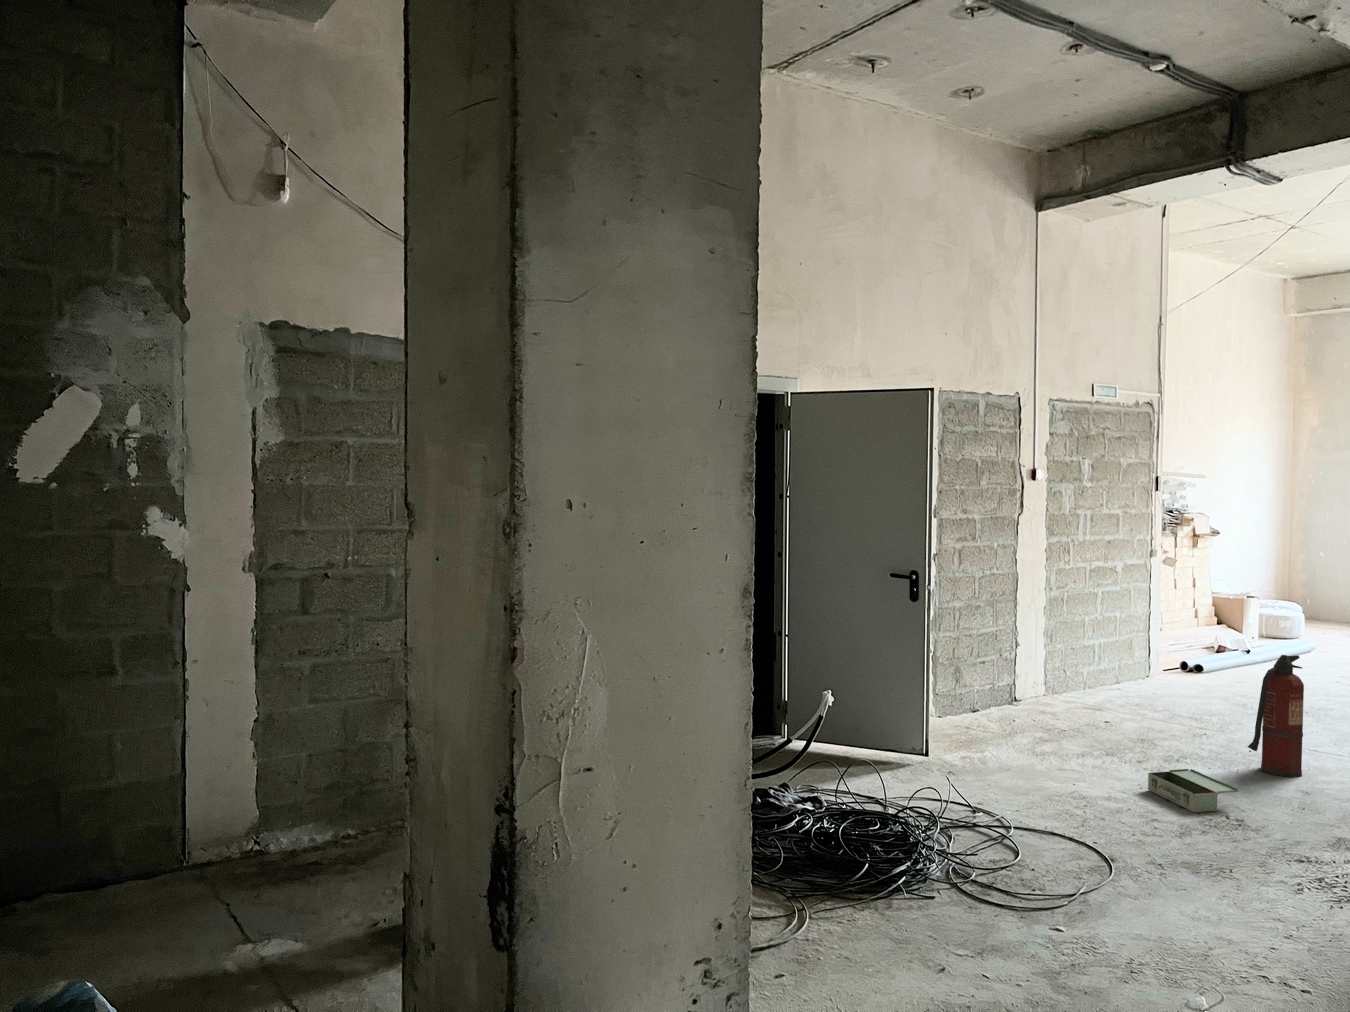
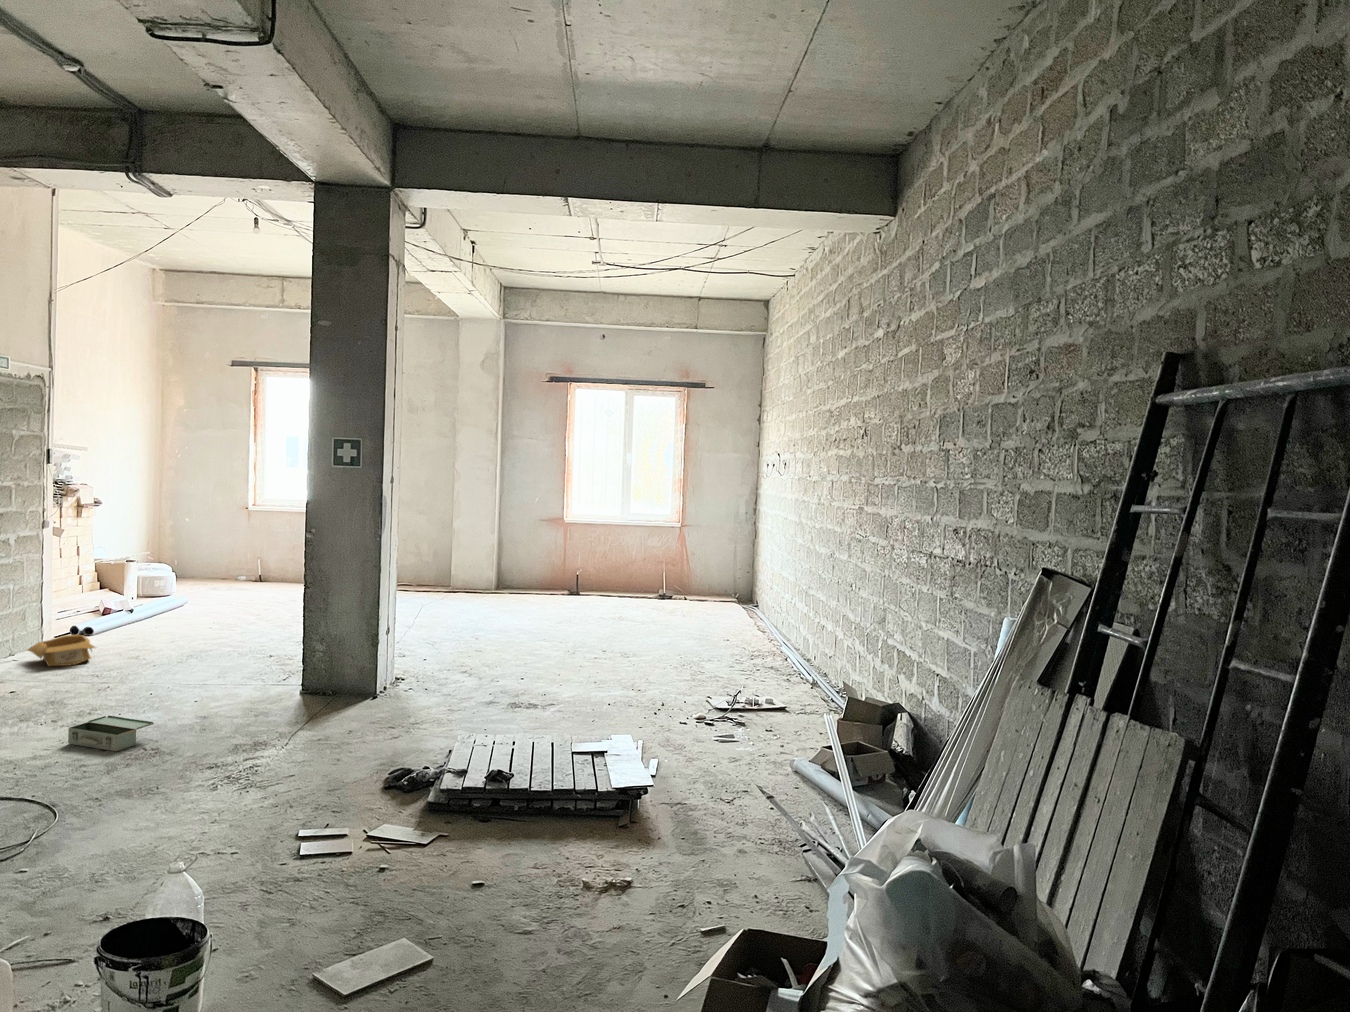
fire extinguisher: present [1248,655,1304,777] -> none [154,603,199,705]
cardboard box: none [1131,671,1198,705] -> present [28,635,95,666]

